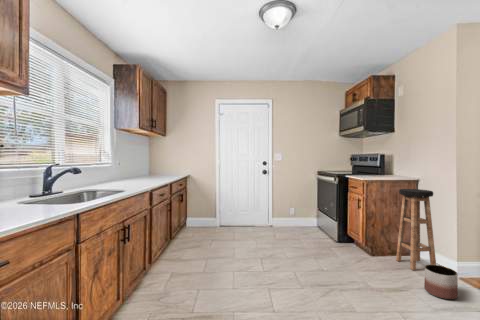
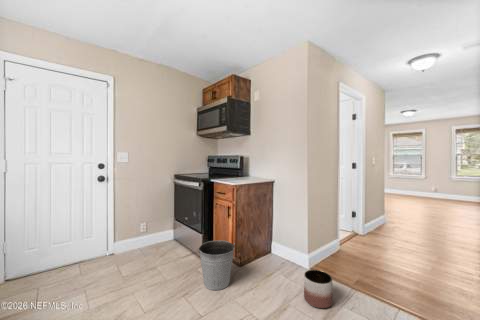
bar stool: present [396,189,436,270] -> none [263,191,297,275]
bucket: none [328,225,362,263] -> present [198,240,235,290]

